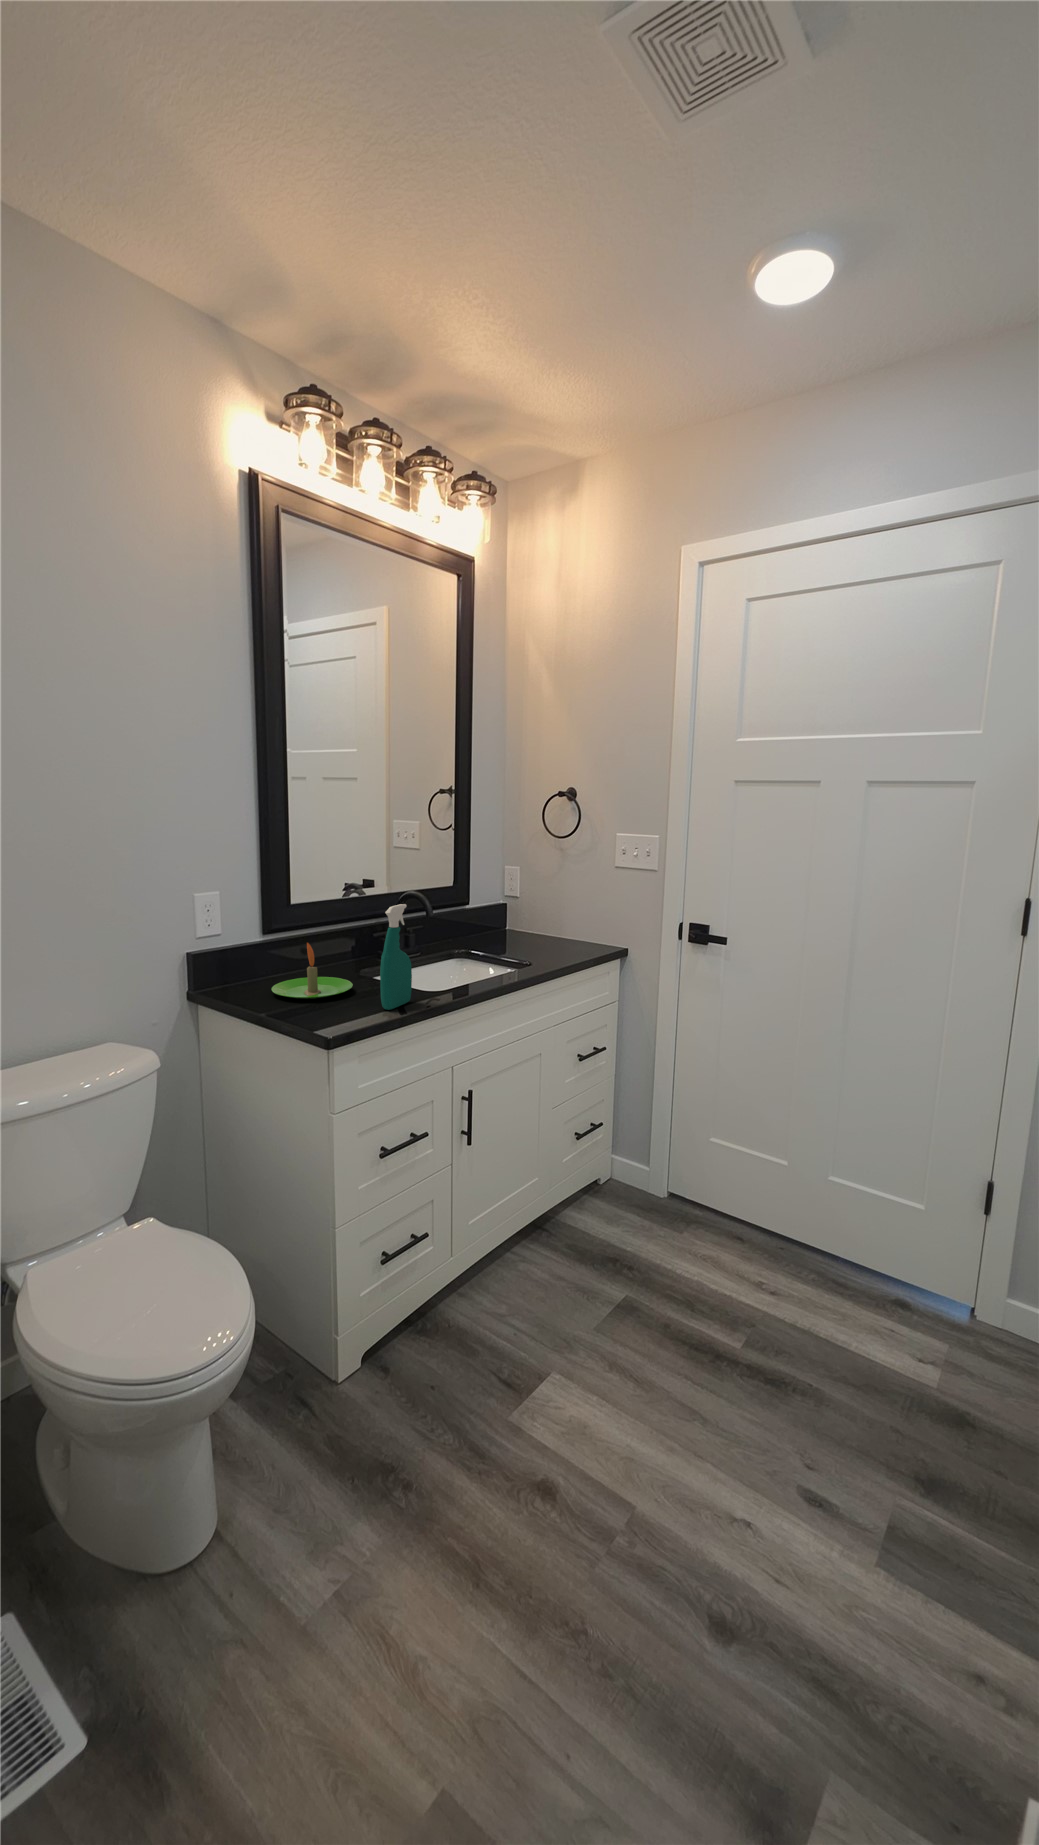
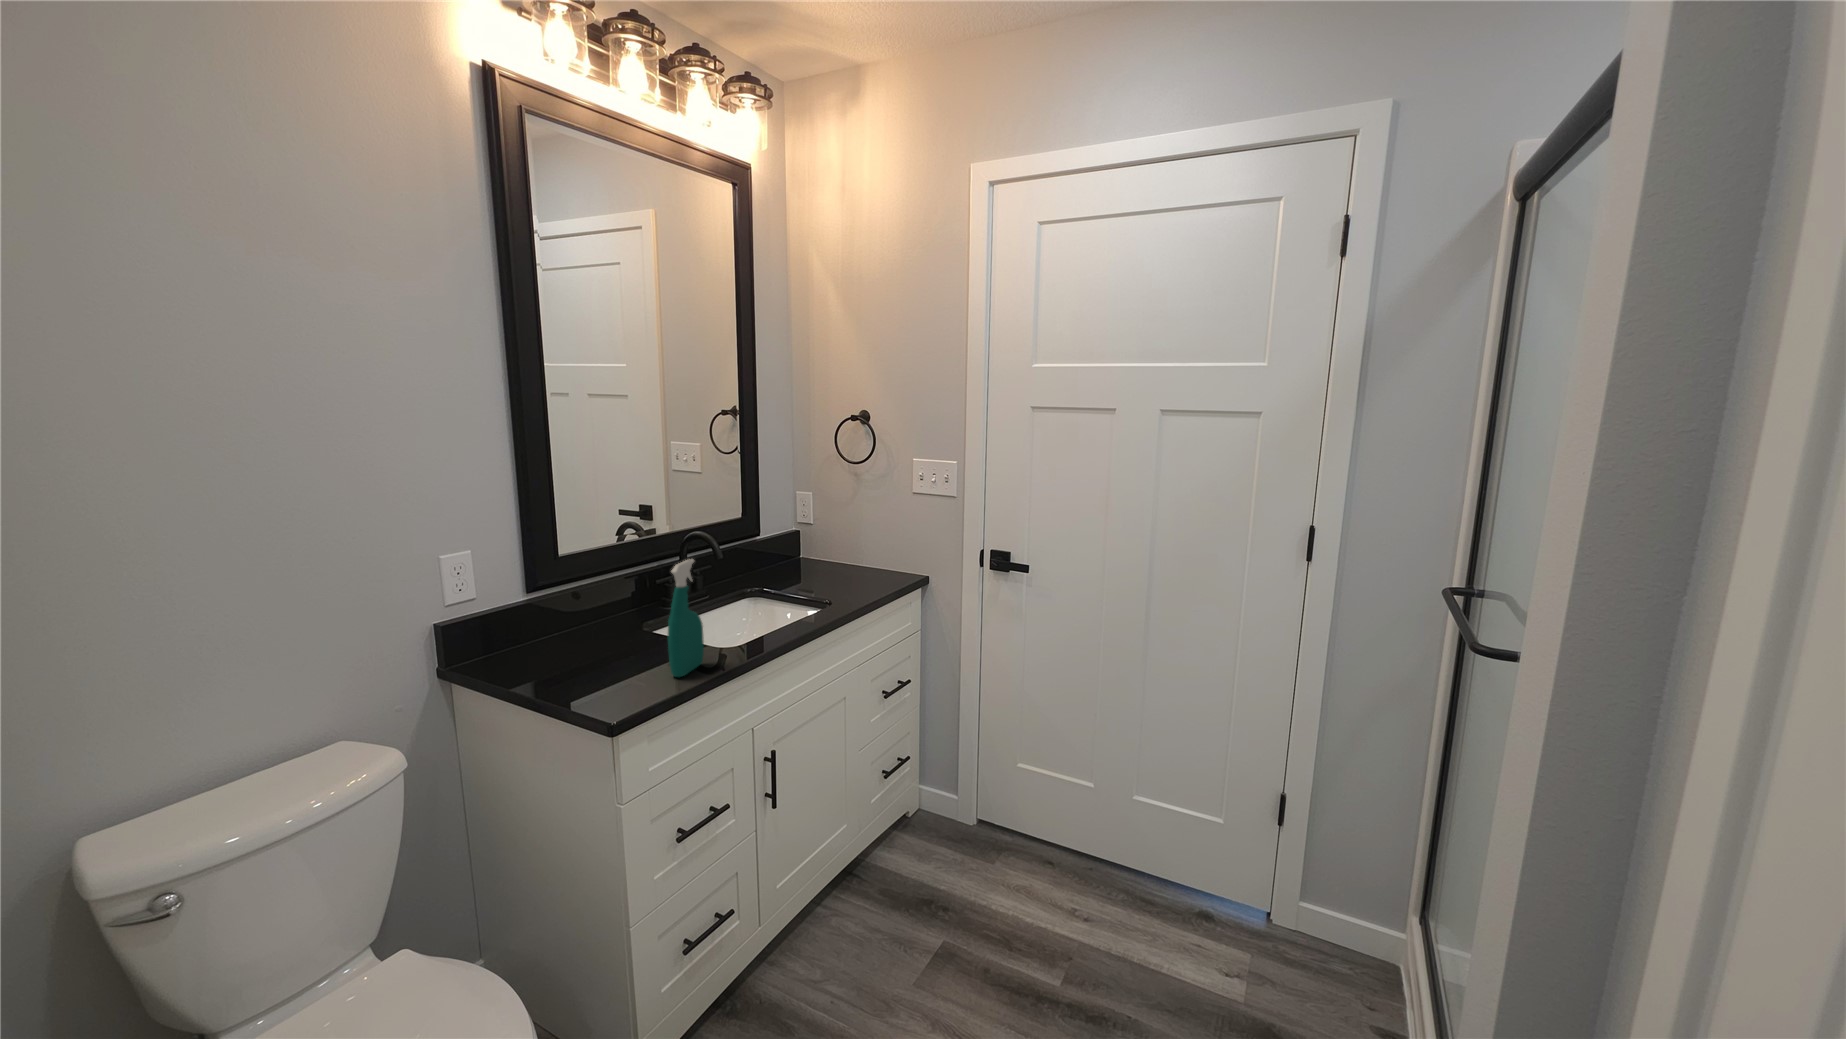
candle: present [271,943,353,999] -> none [539,604,635,670]

